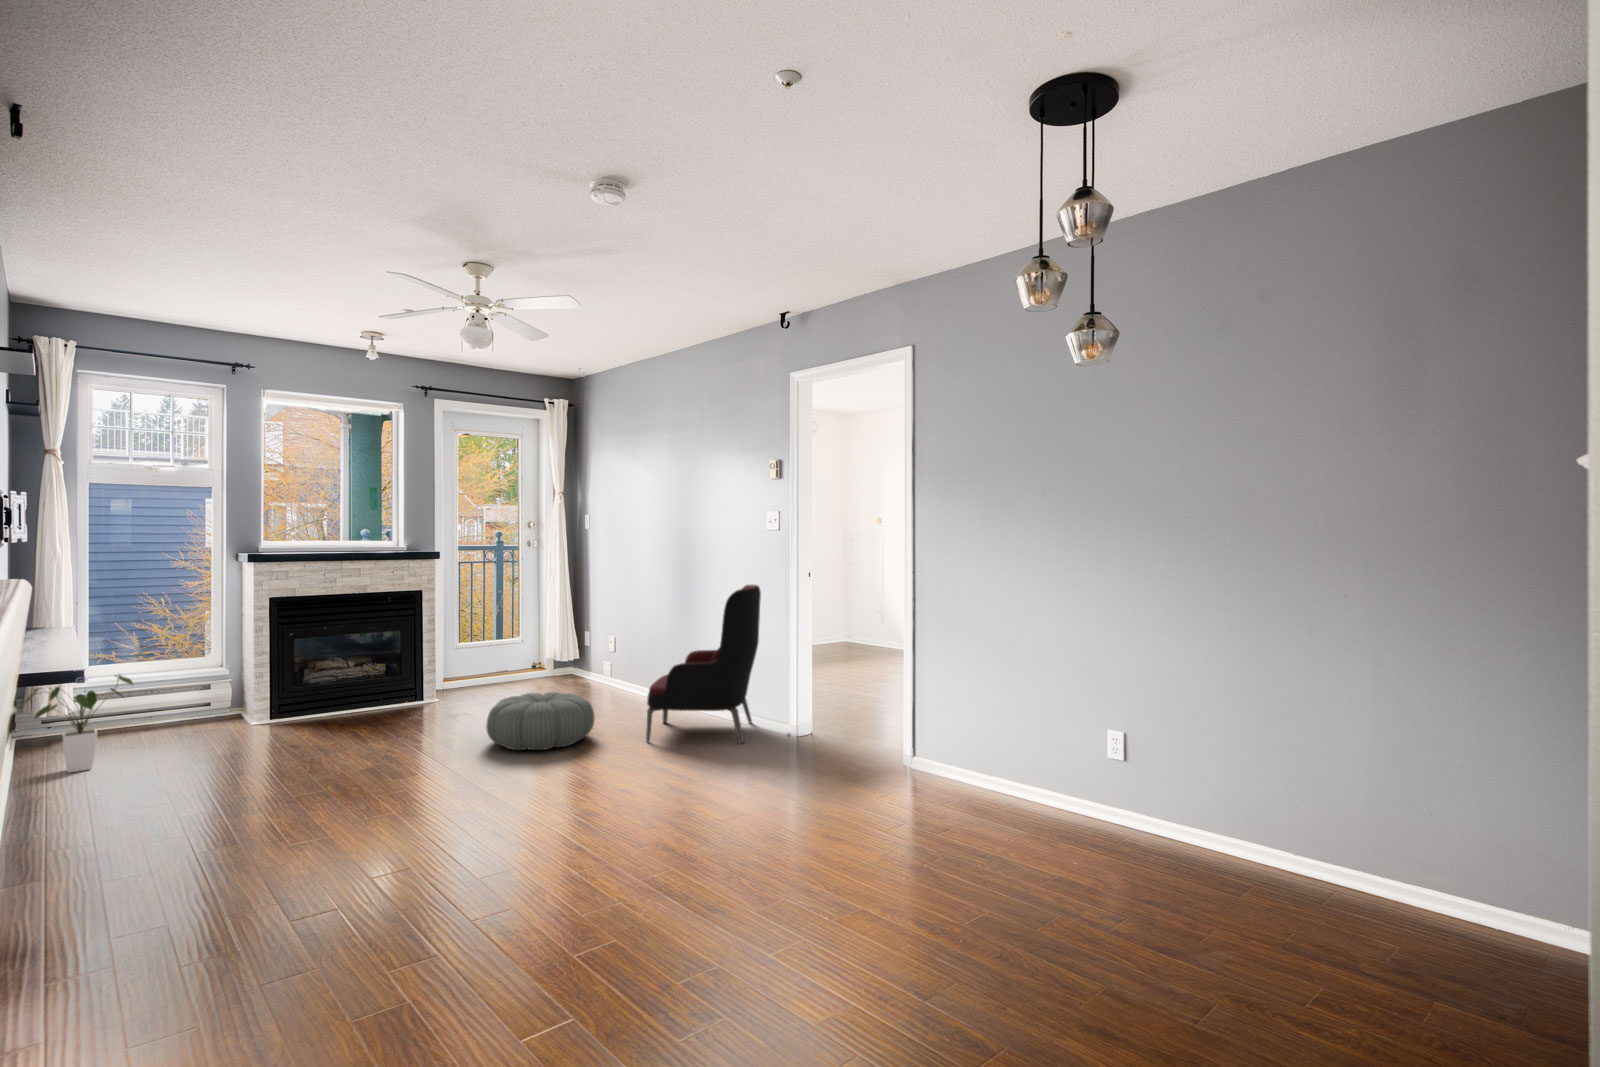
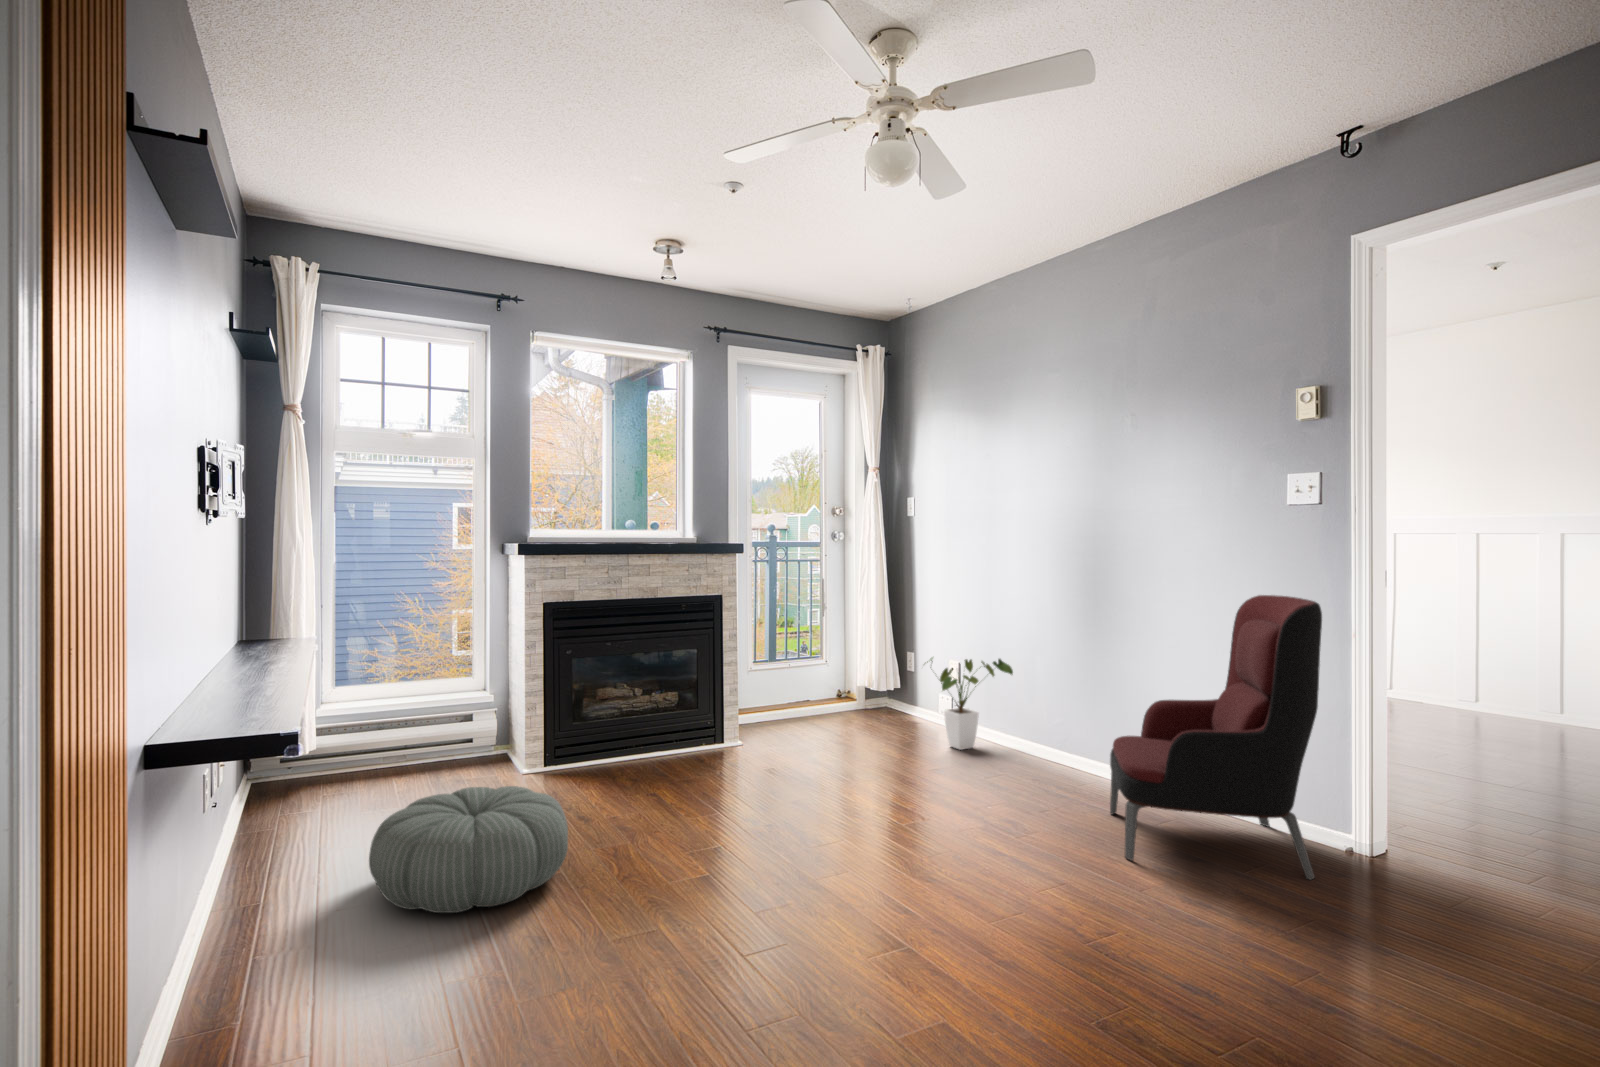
house plant: present [24,675,133,773] -> present [930,658,1013,750]
pouf: present [486,692,595,750] -> present [369,786,568,913]

